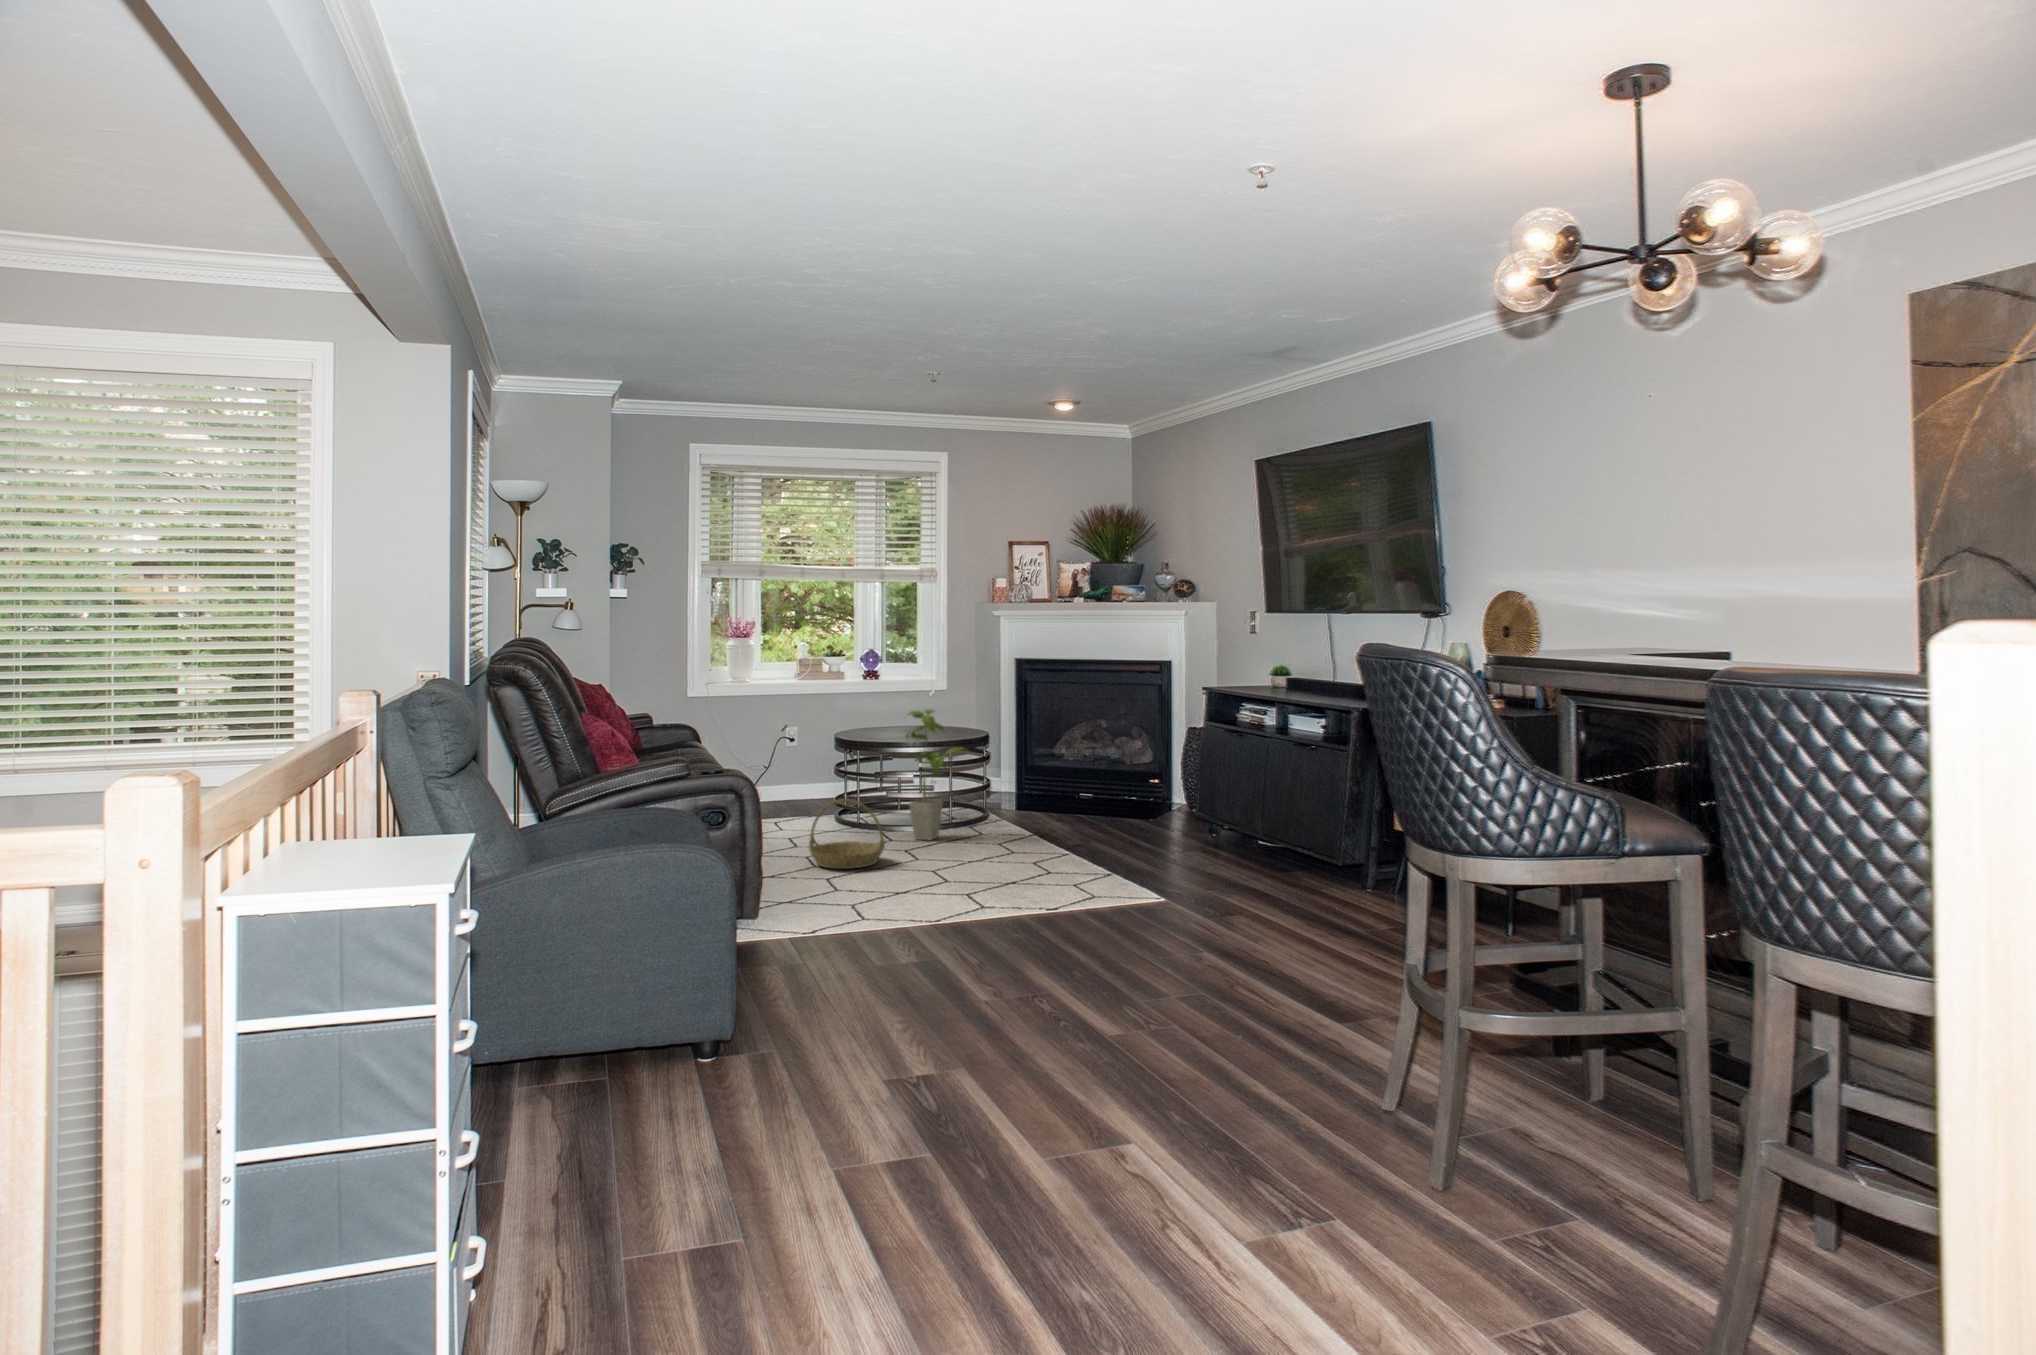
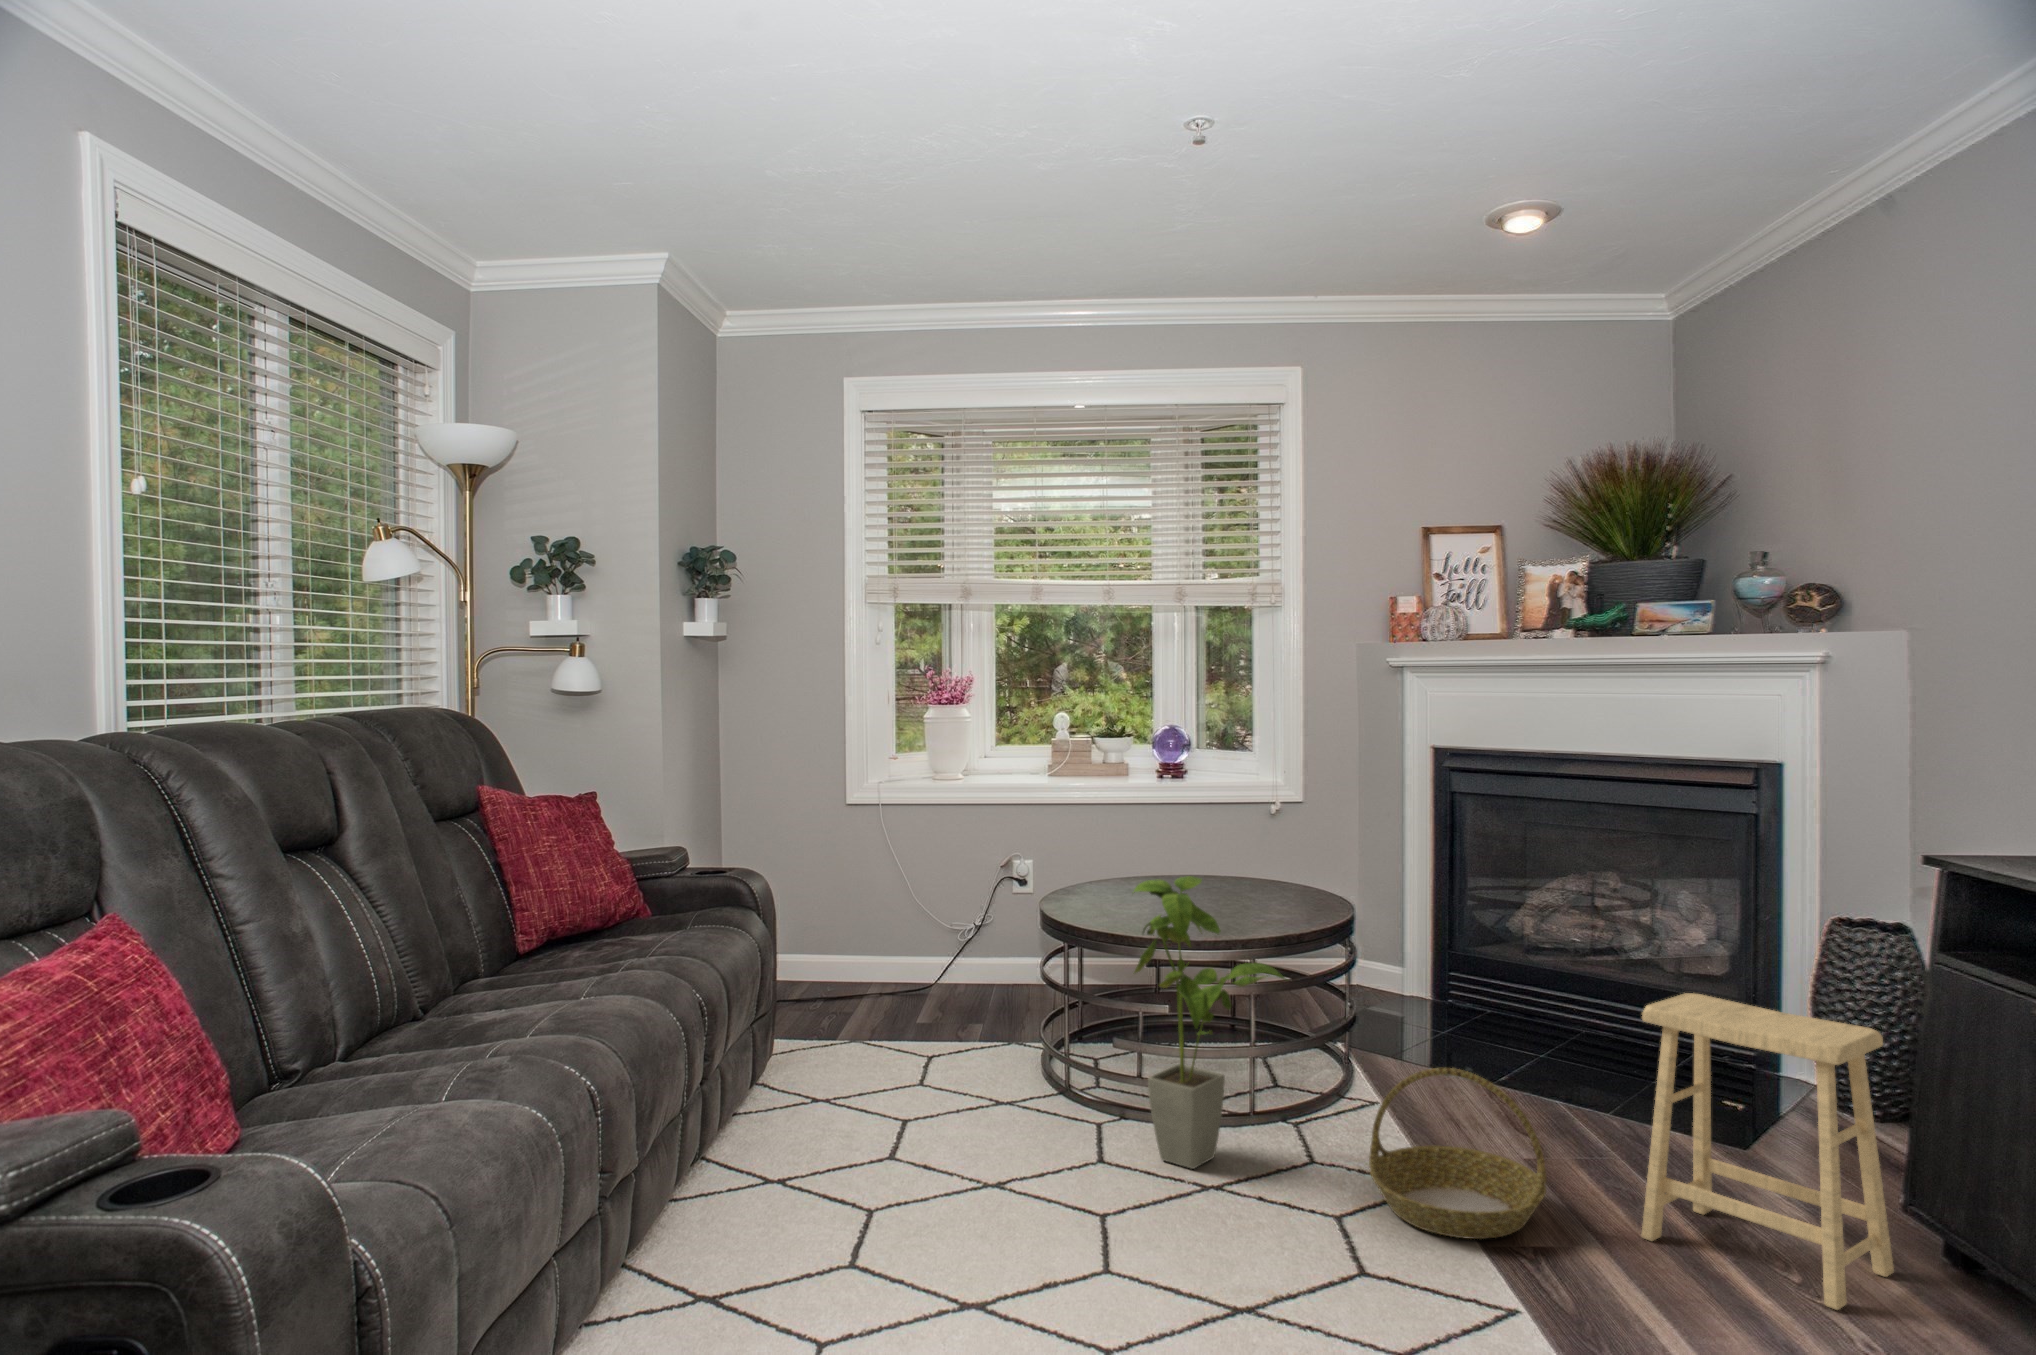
footstool: none [1112,747,1195,847] -> present [1642,993,1894,1310]
basket: present [809,799,885,869] -> present [1369,1068,1547,1239]

